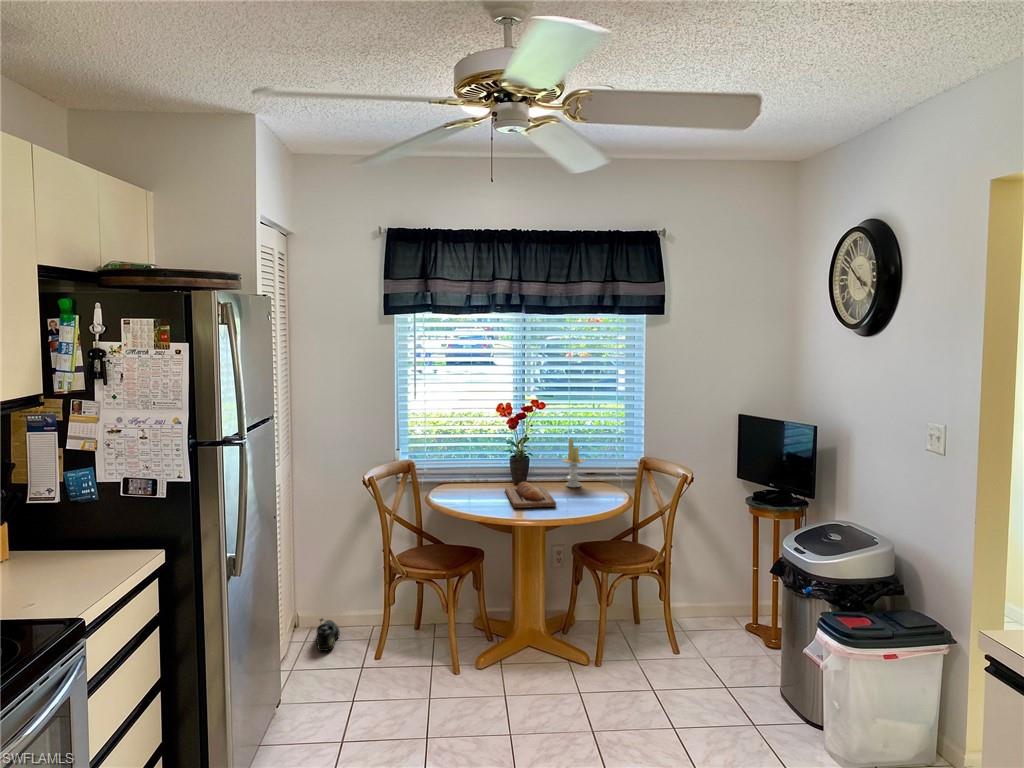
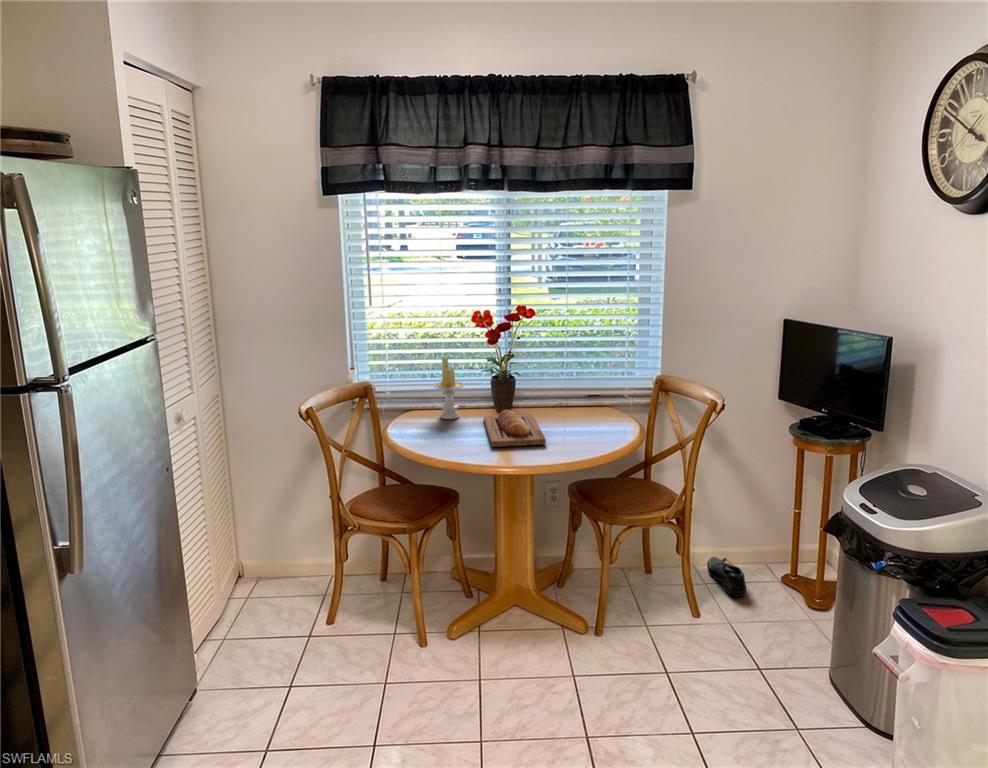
candle: present [562,438,585,487] -> present [434,357,464,419]
shoe: present [317,619,339,651] -> present [707,557,746,596]

